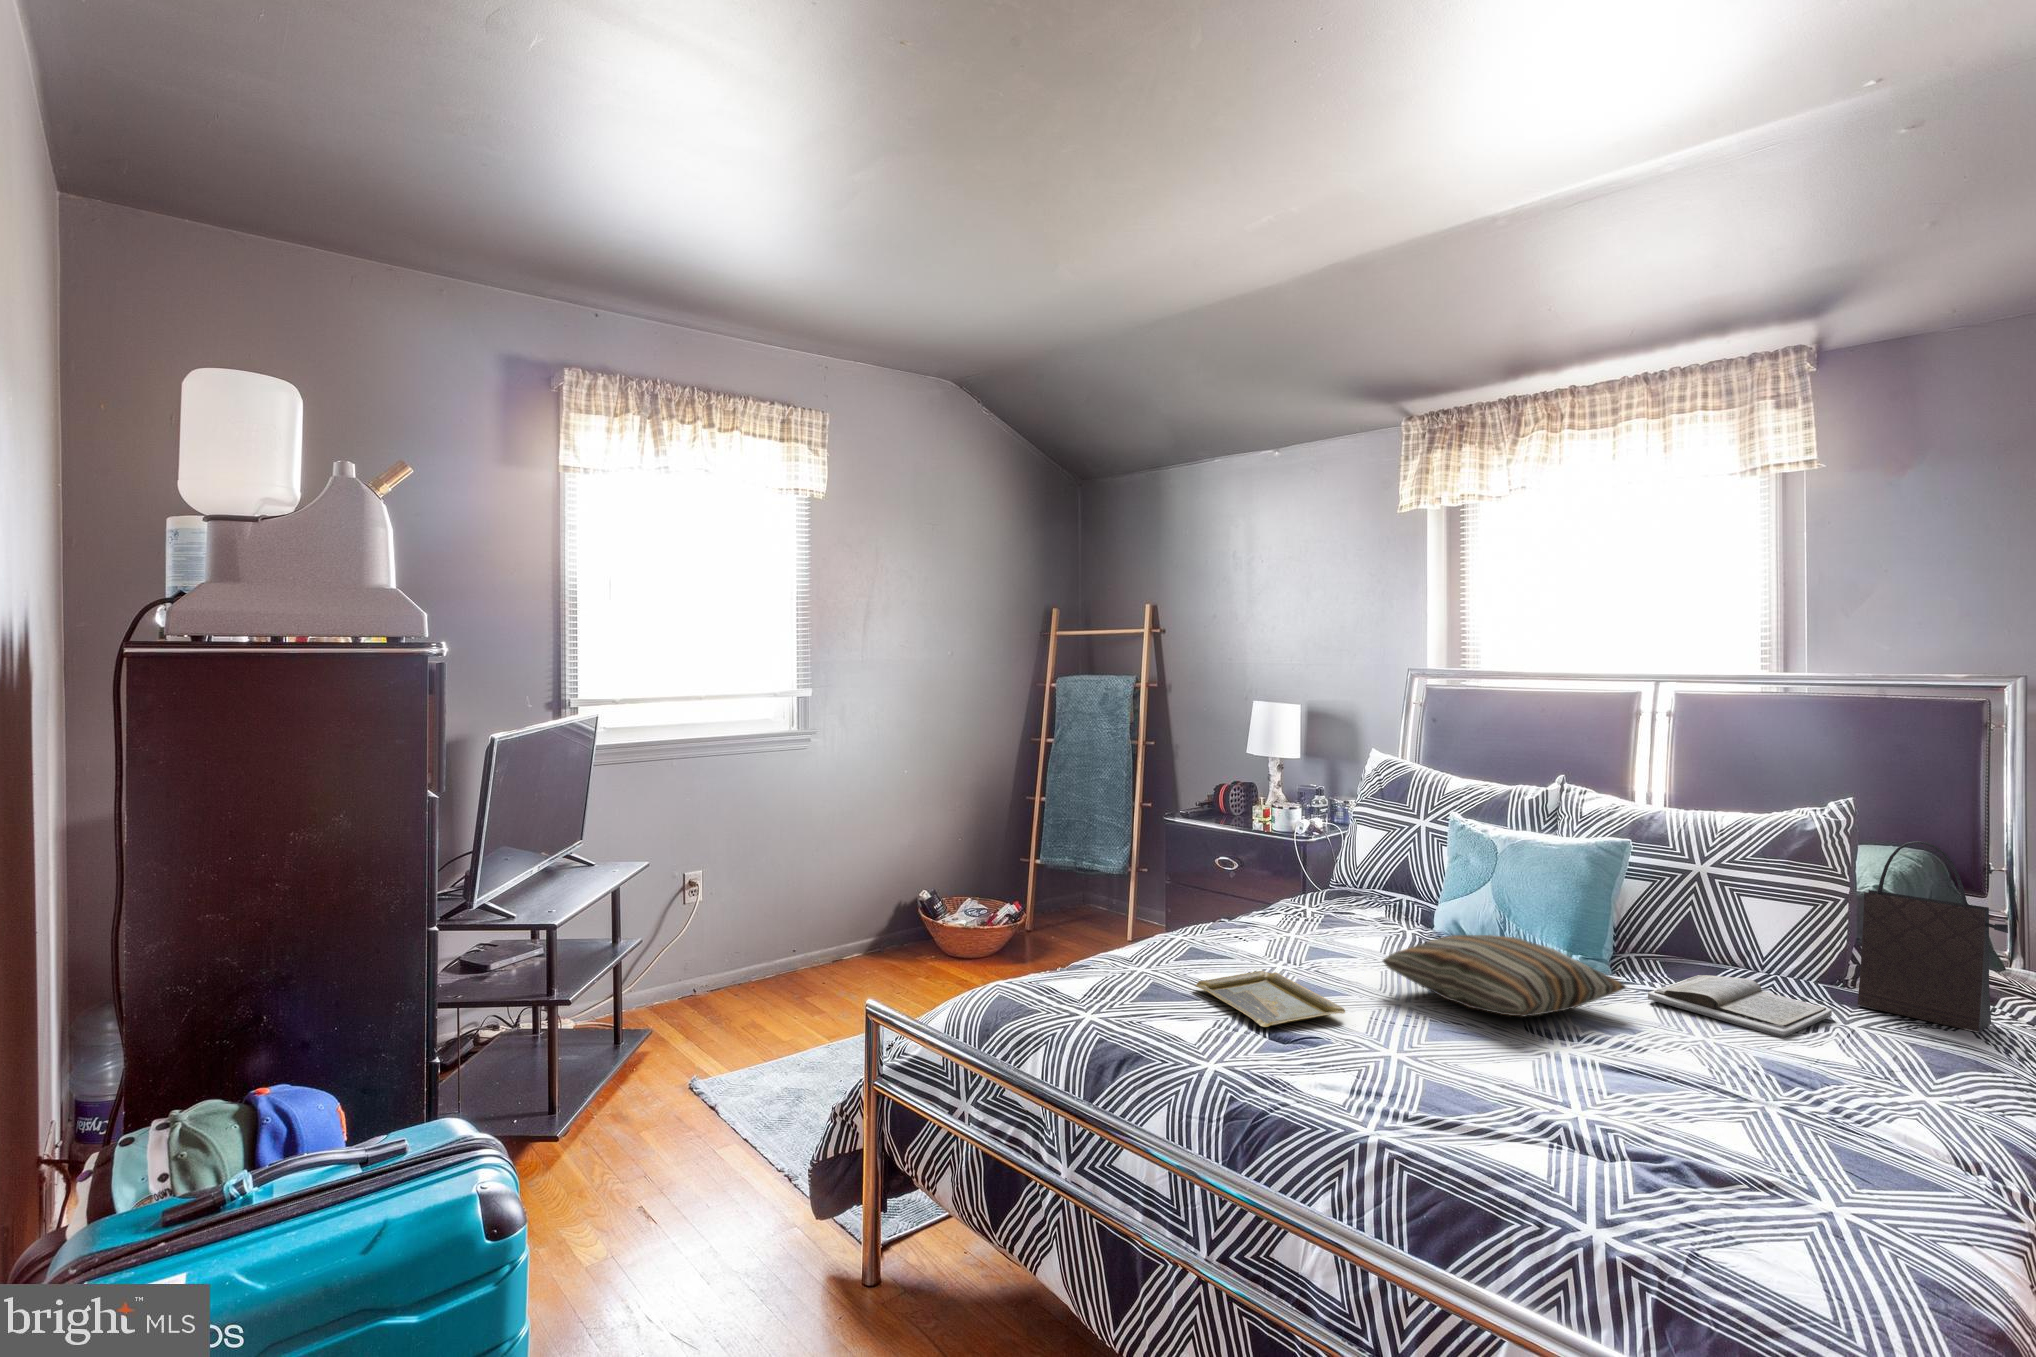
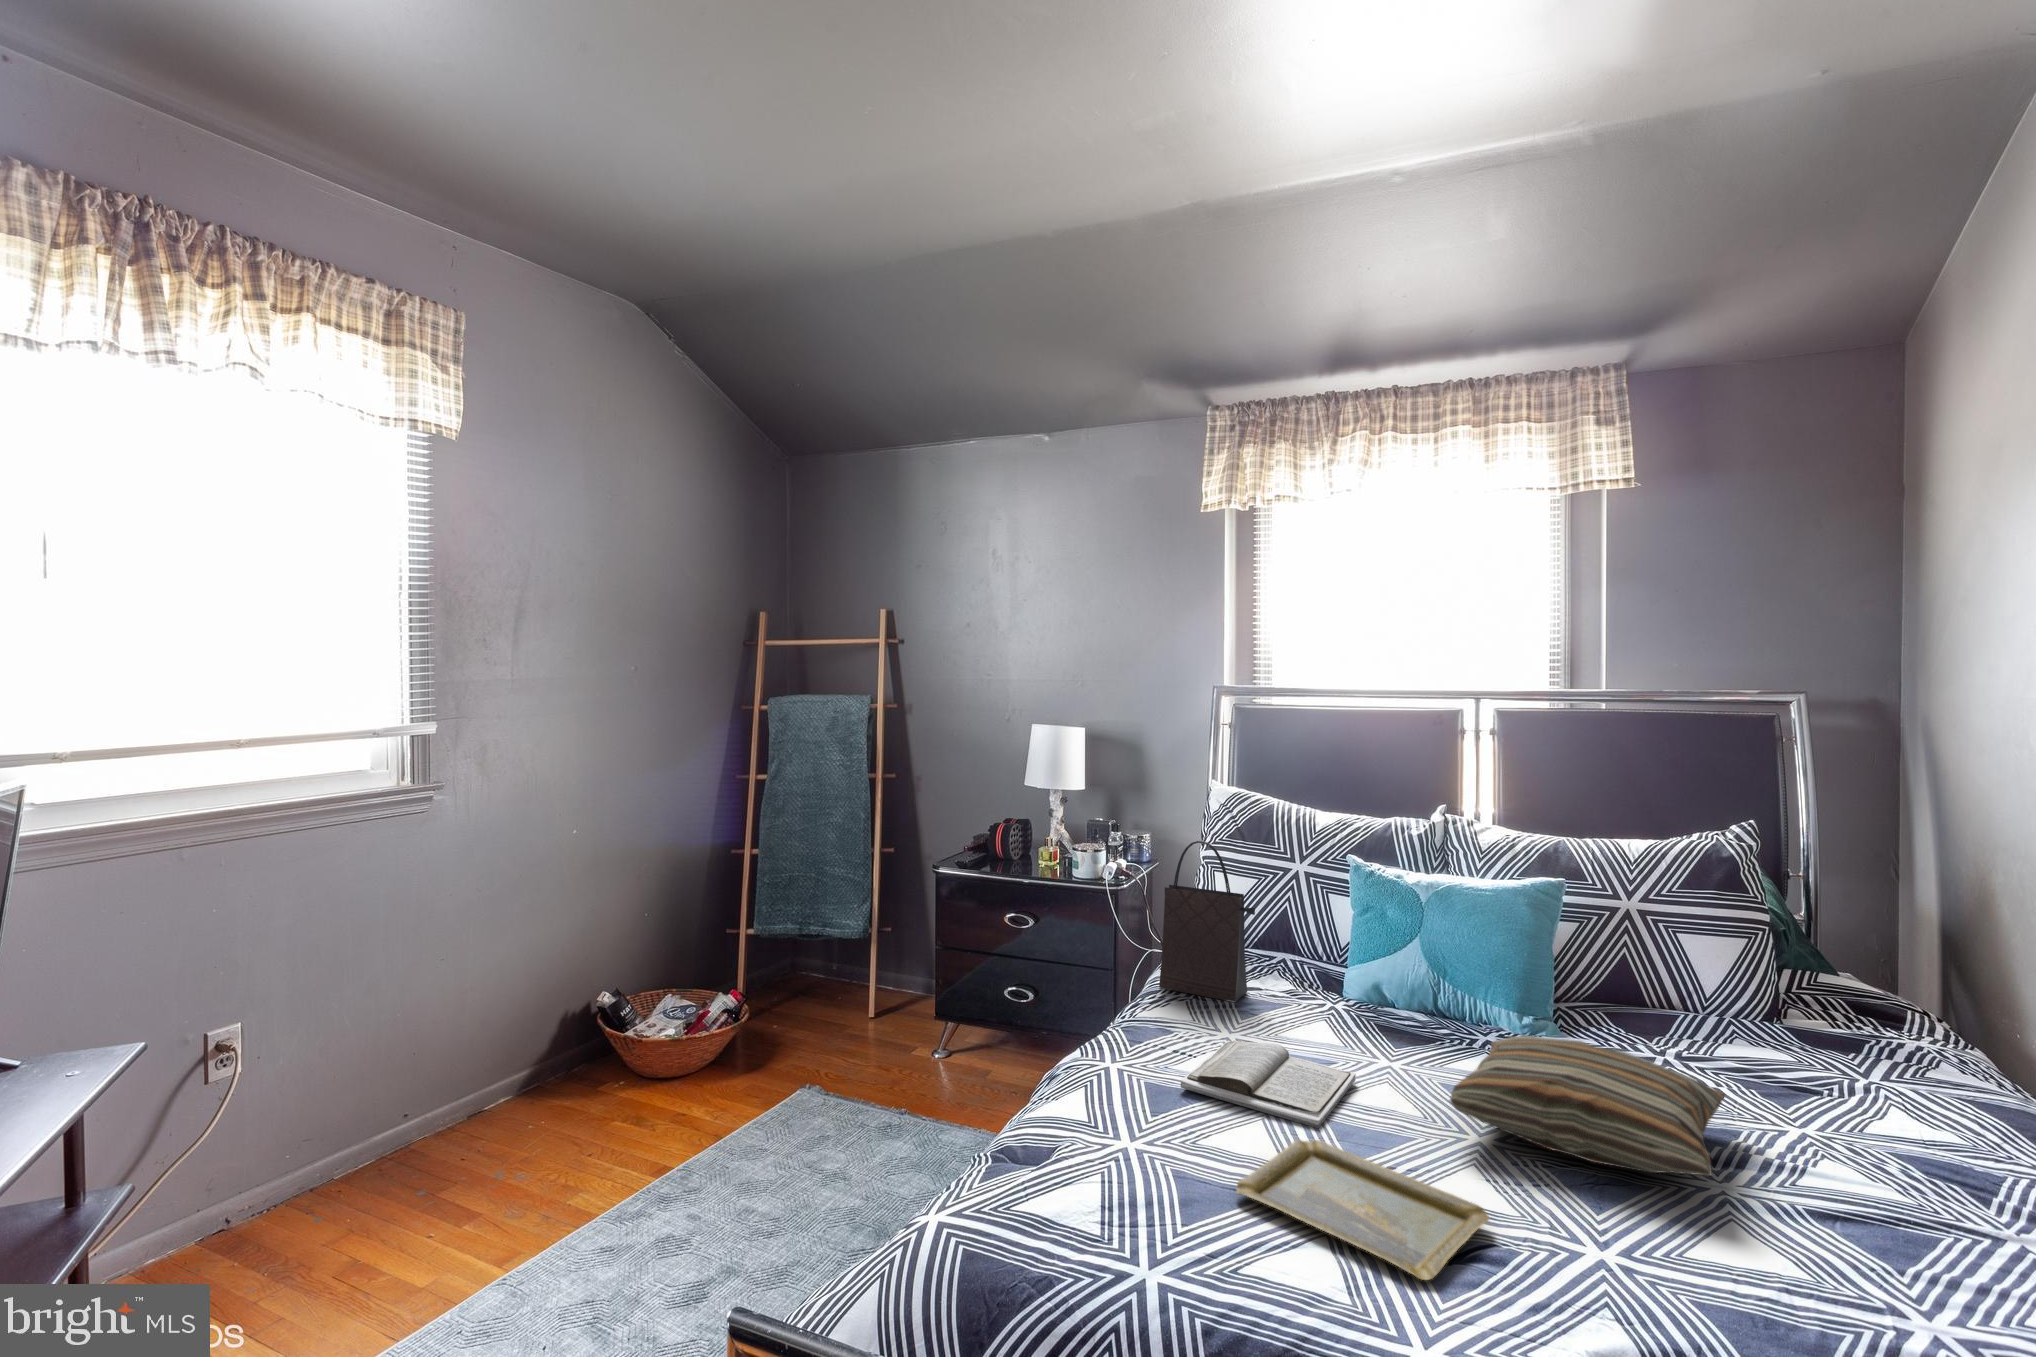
handbag: present [1858,841,2008,1032] -> present [1159,841,1255,1002]
book: present [1648,975,1832,1038] -> present [1181,1041,1356,1128]

